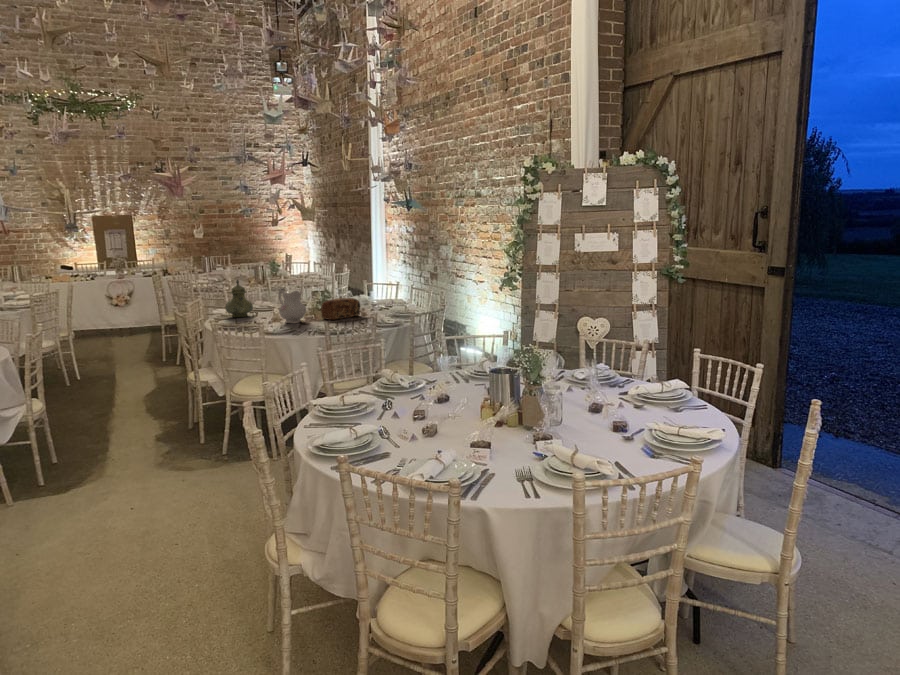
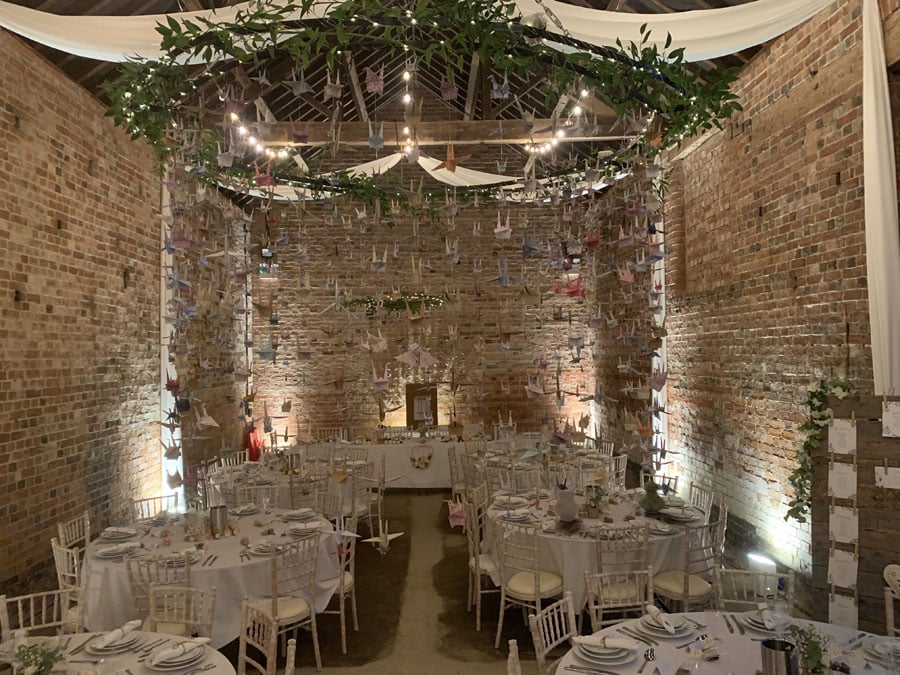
teapot: present [225,280,253,317] -> present [638,476,665,514]
bread loaf: present [321,298,360,320] -> none [593,498,633,521]

